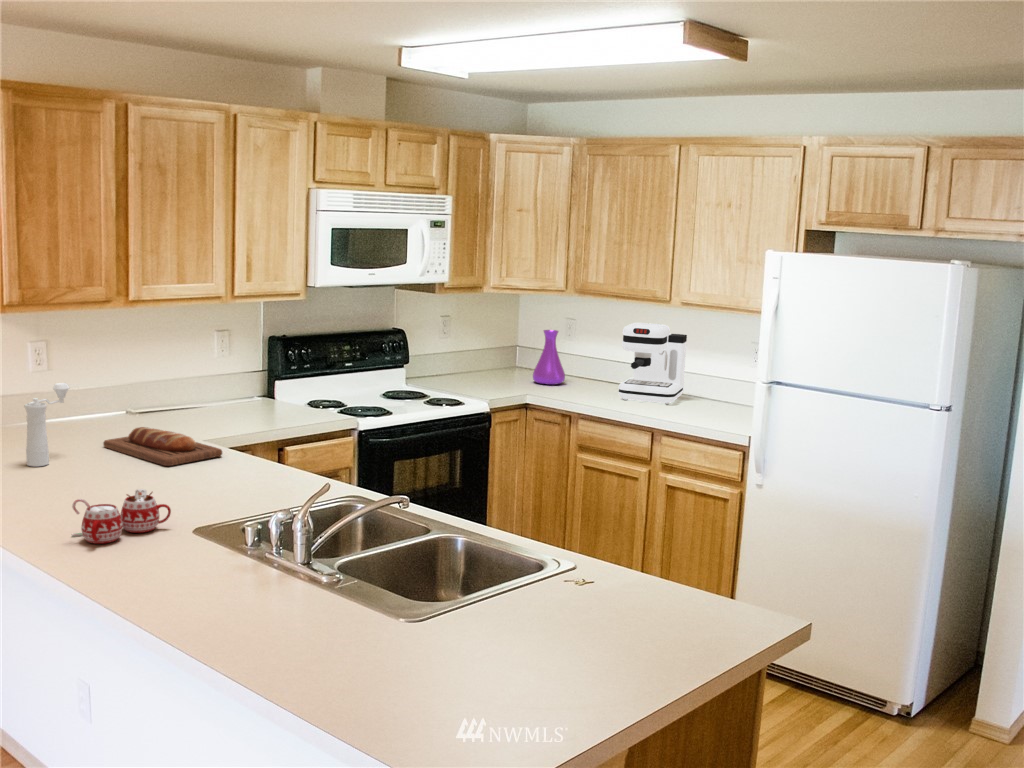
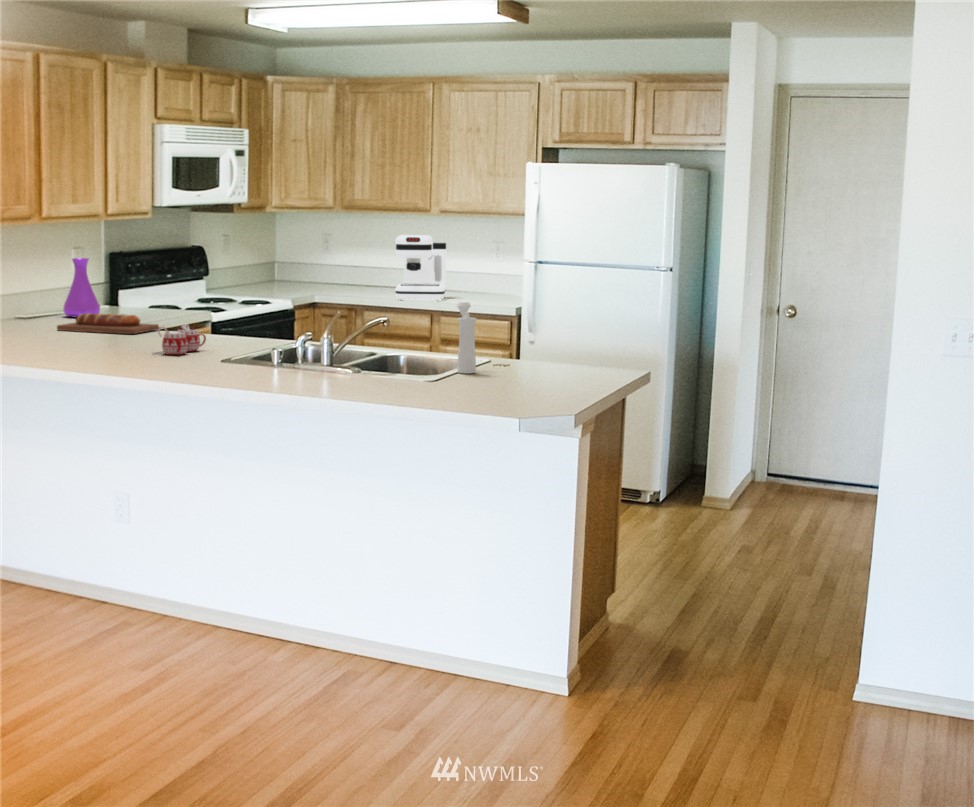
vase: present [533,330,565,385] -> present [63,258,100,318]
pepper mill: present [24,383,69,466] -> present [457,302,476,374]

